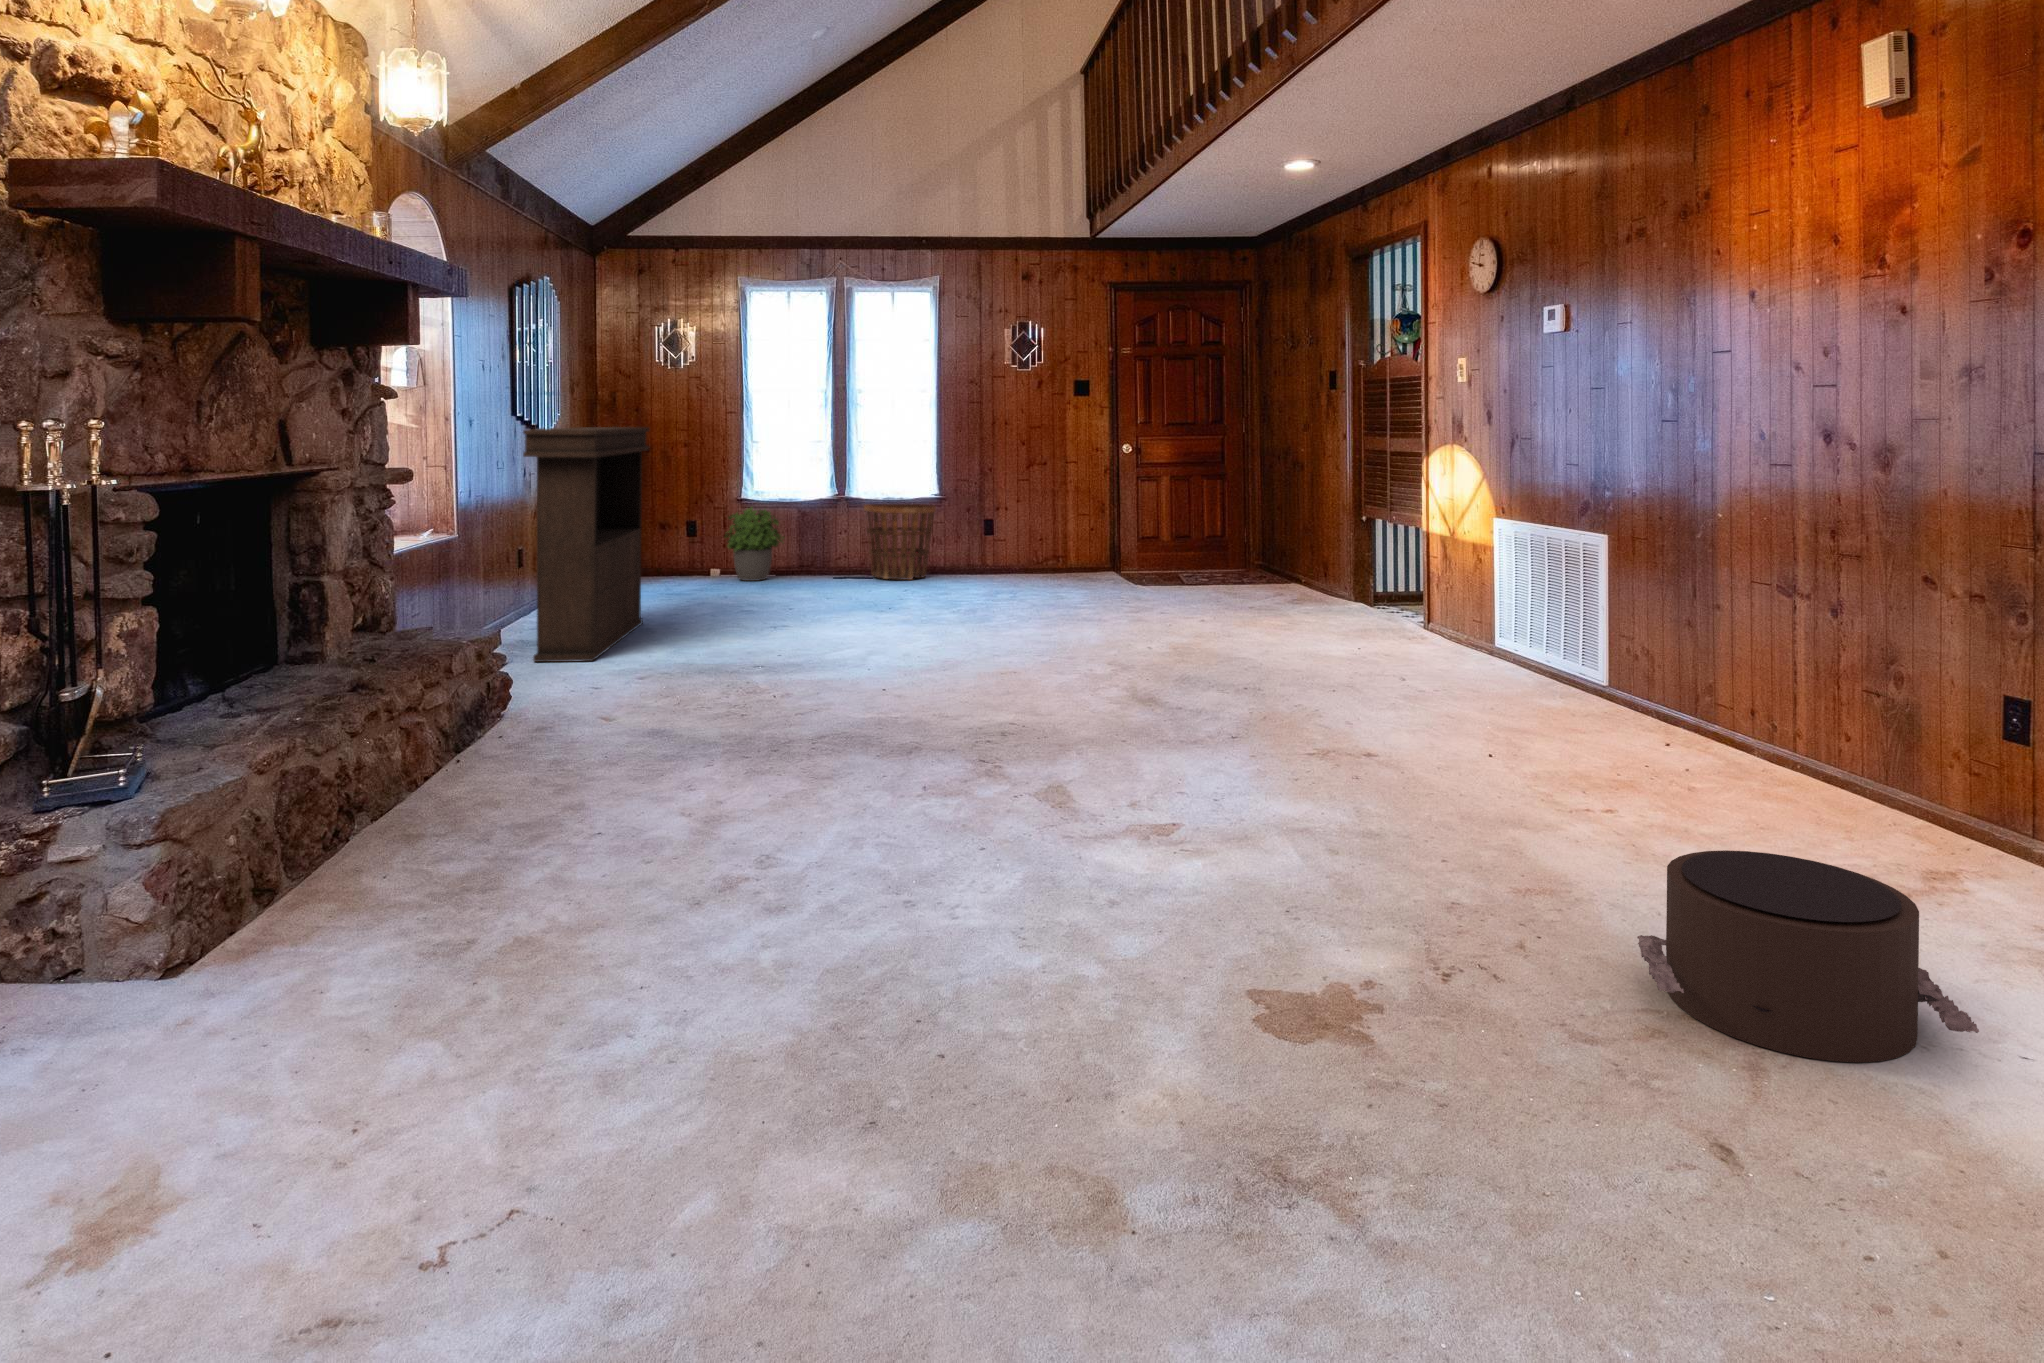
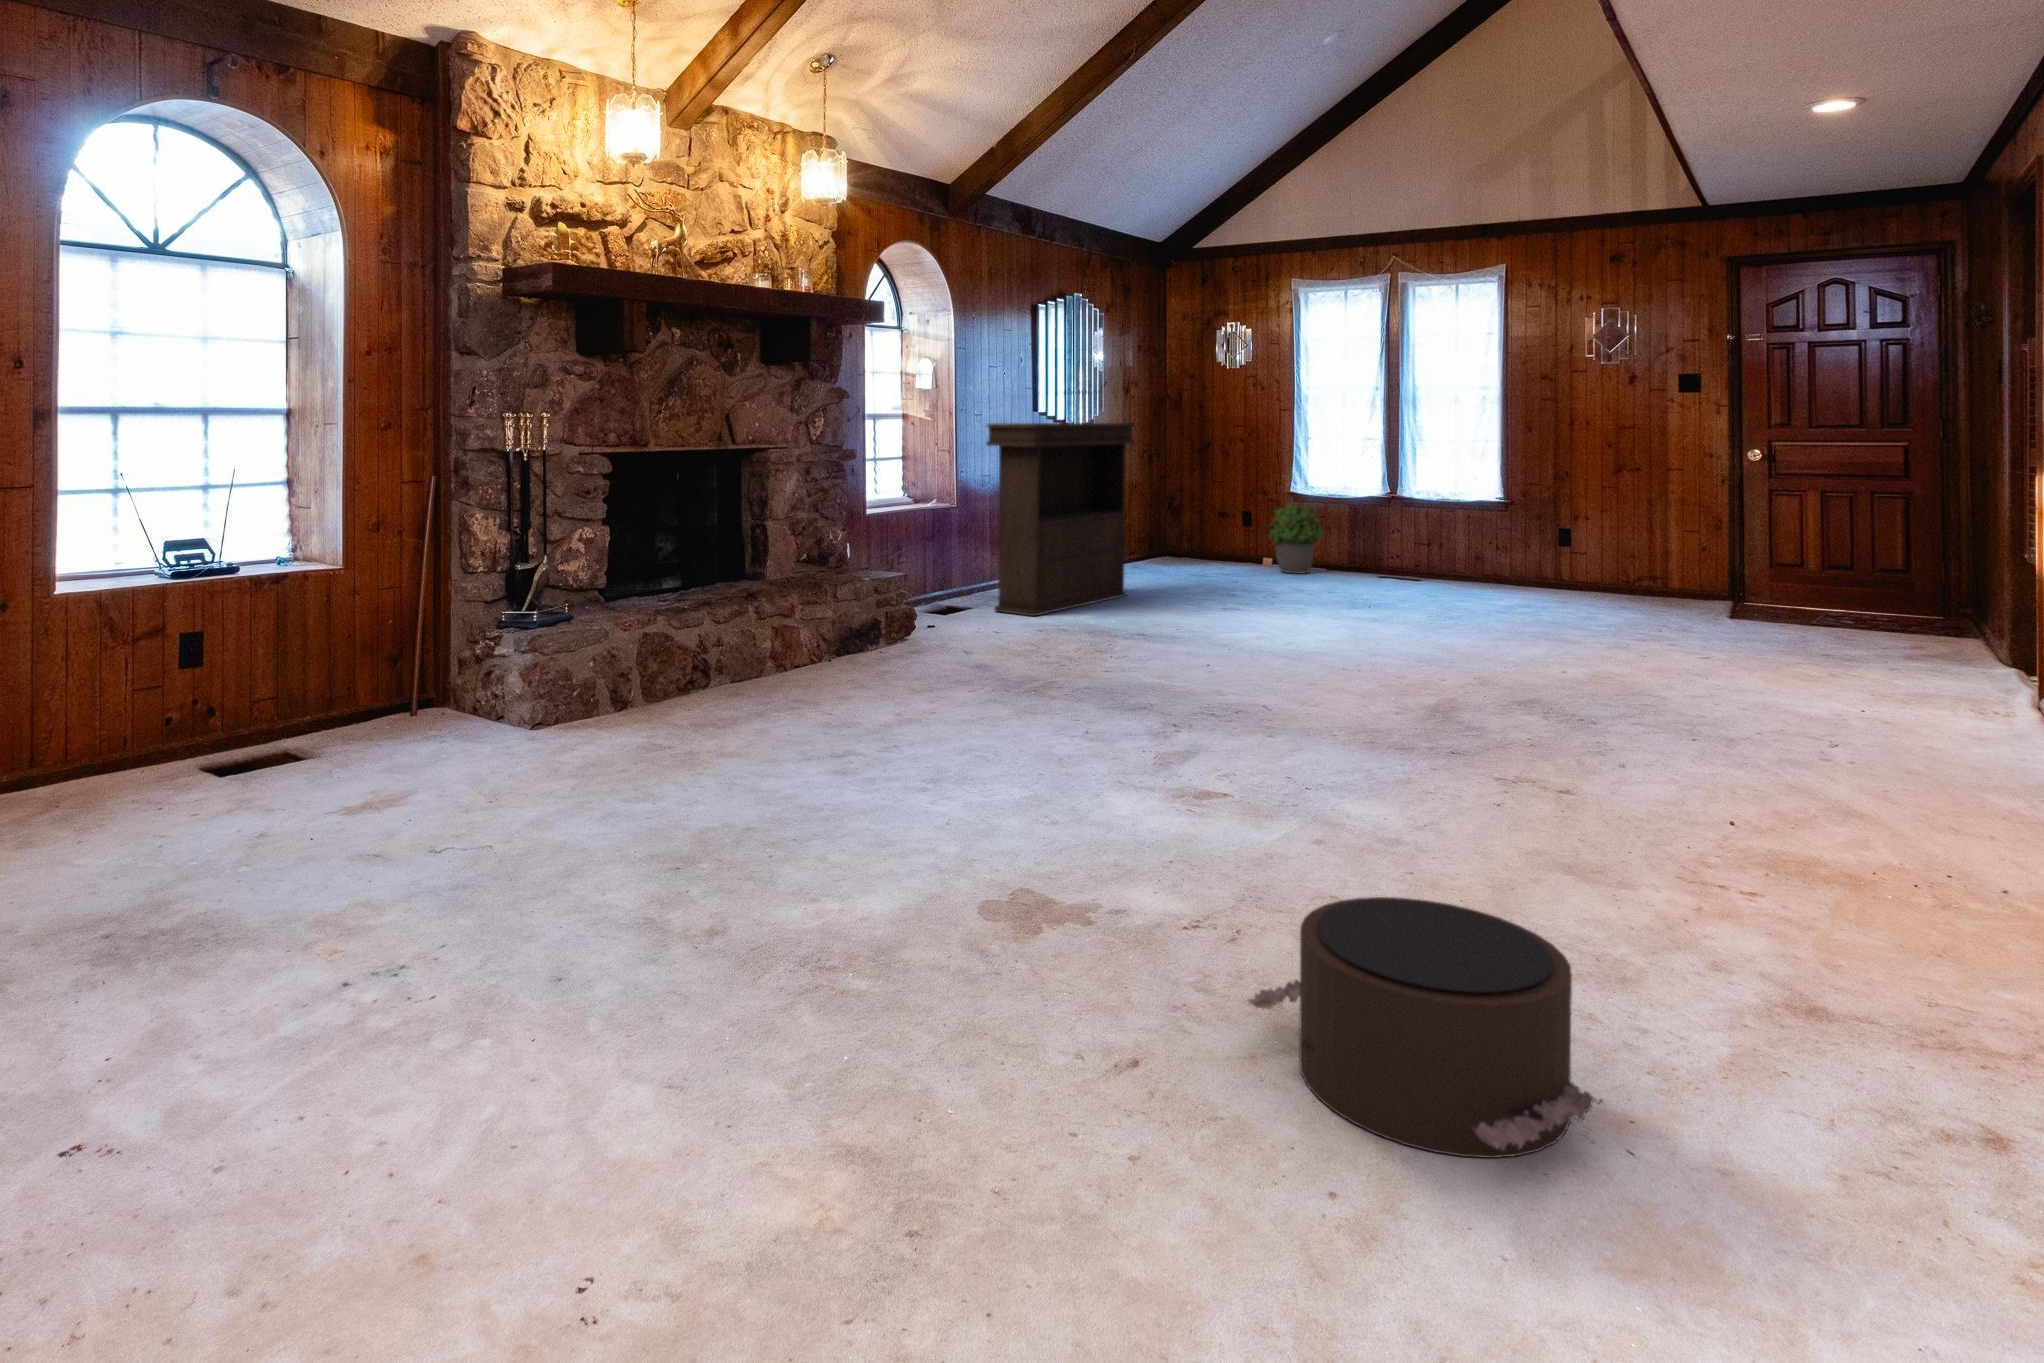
basket: present [864,504,936,580] -> none [1404,505,1488,587]

